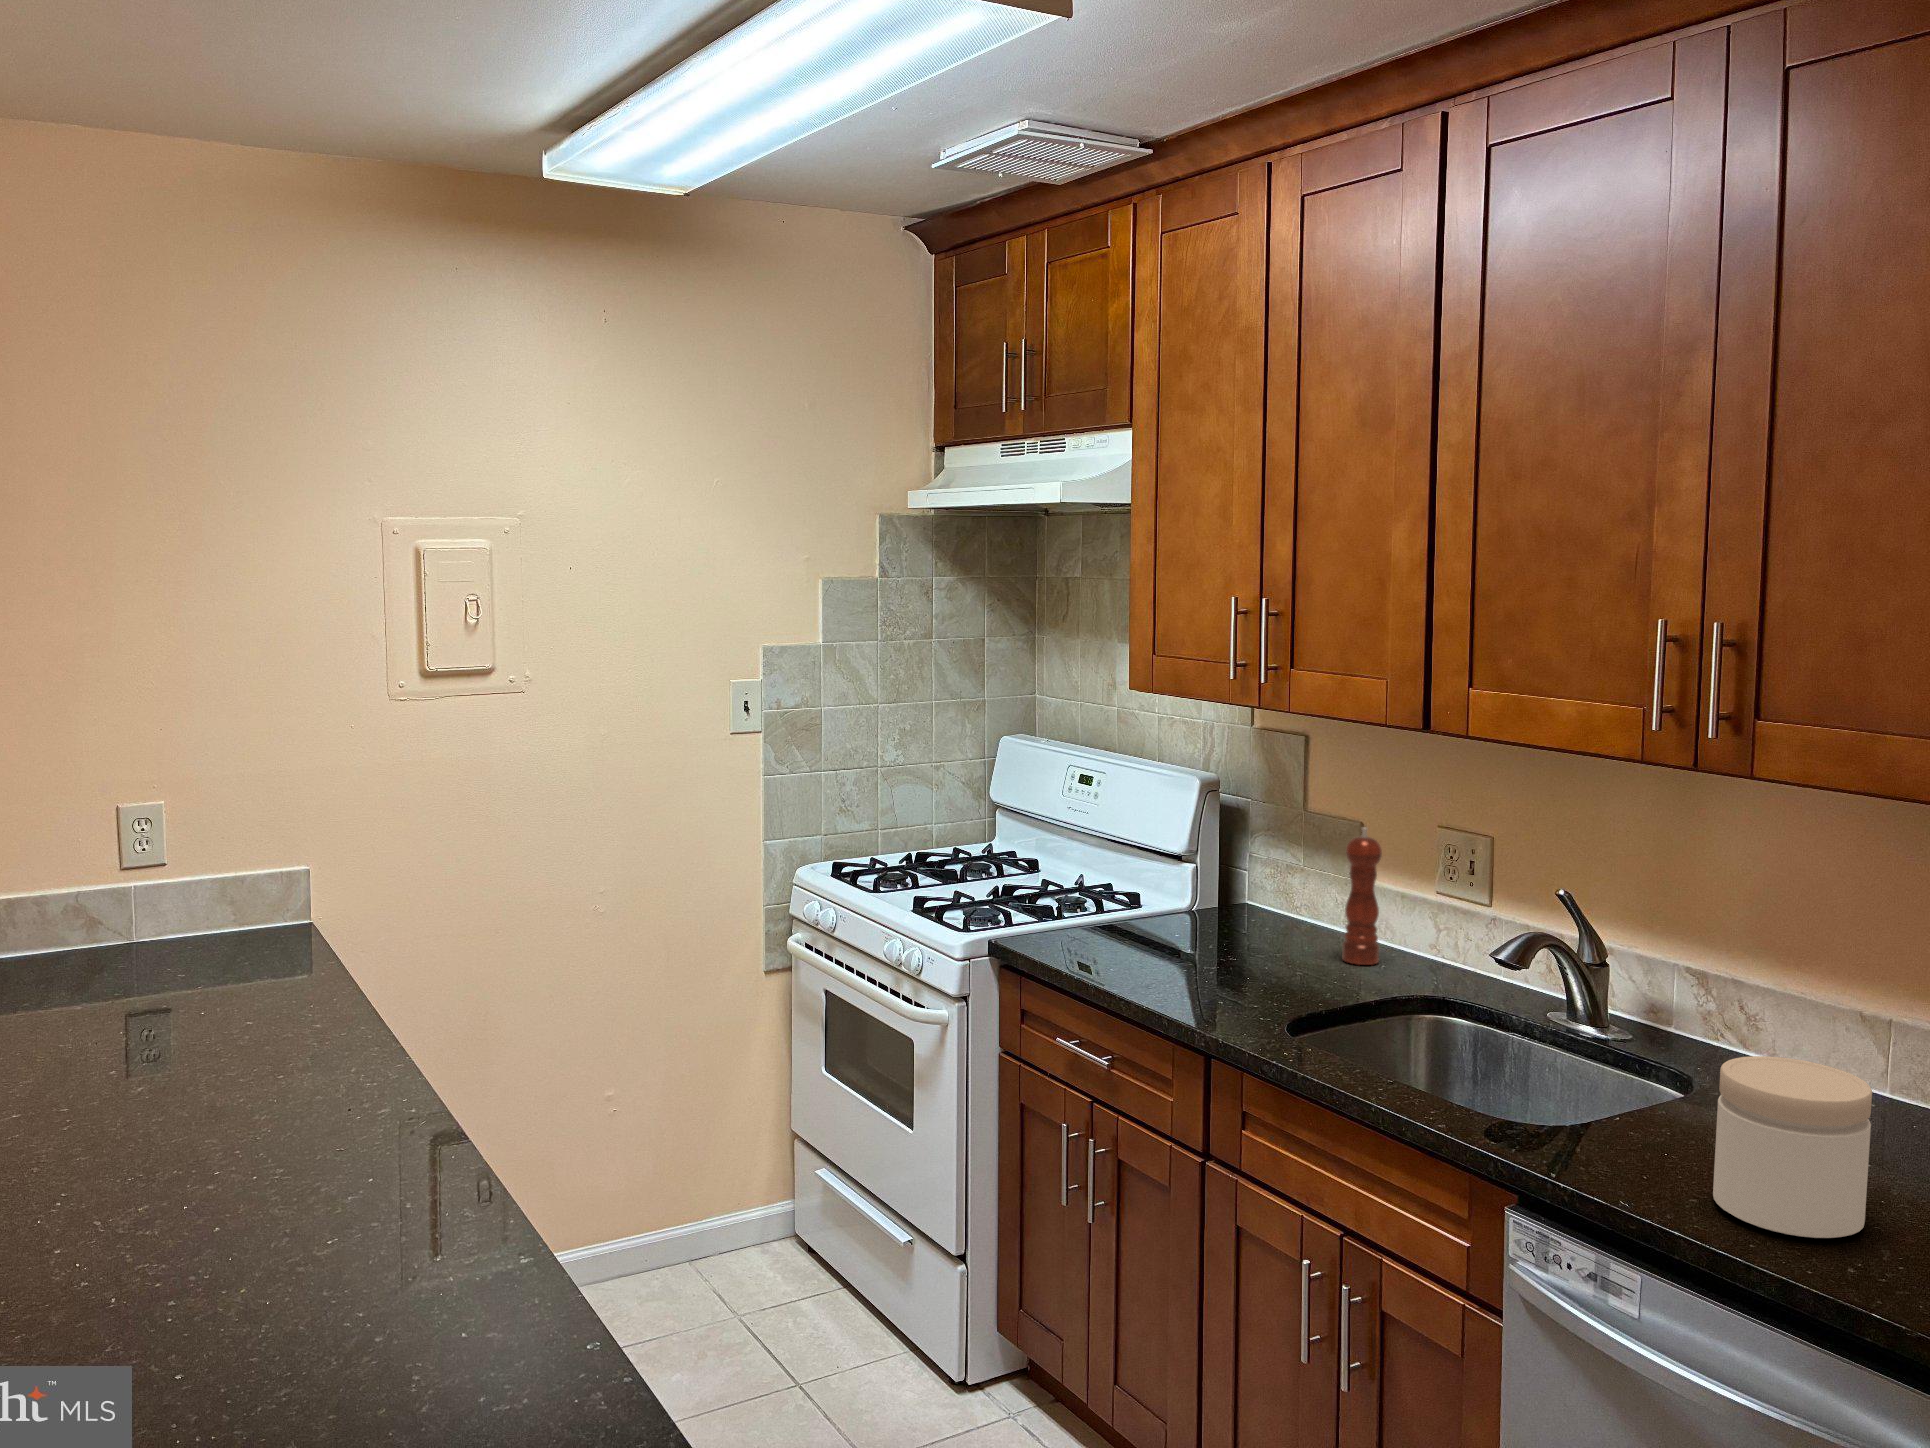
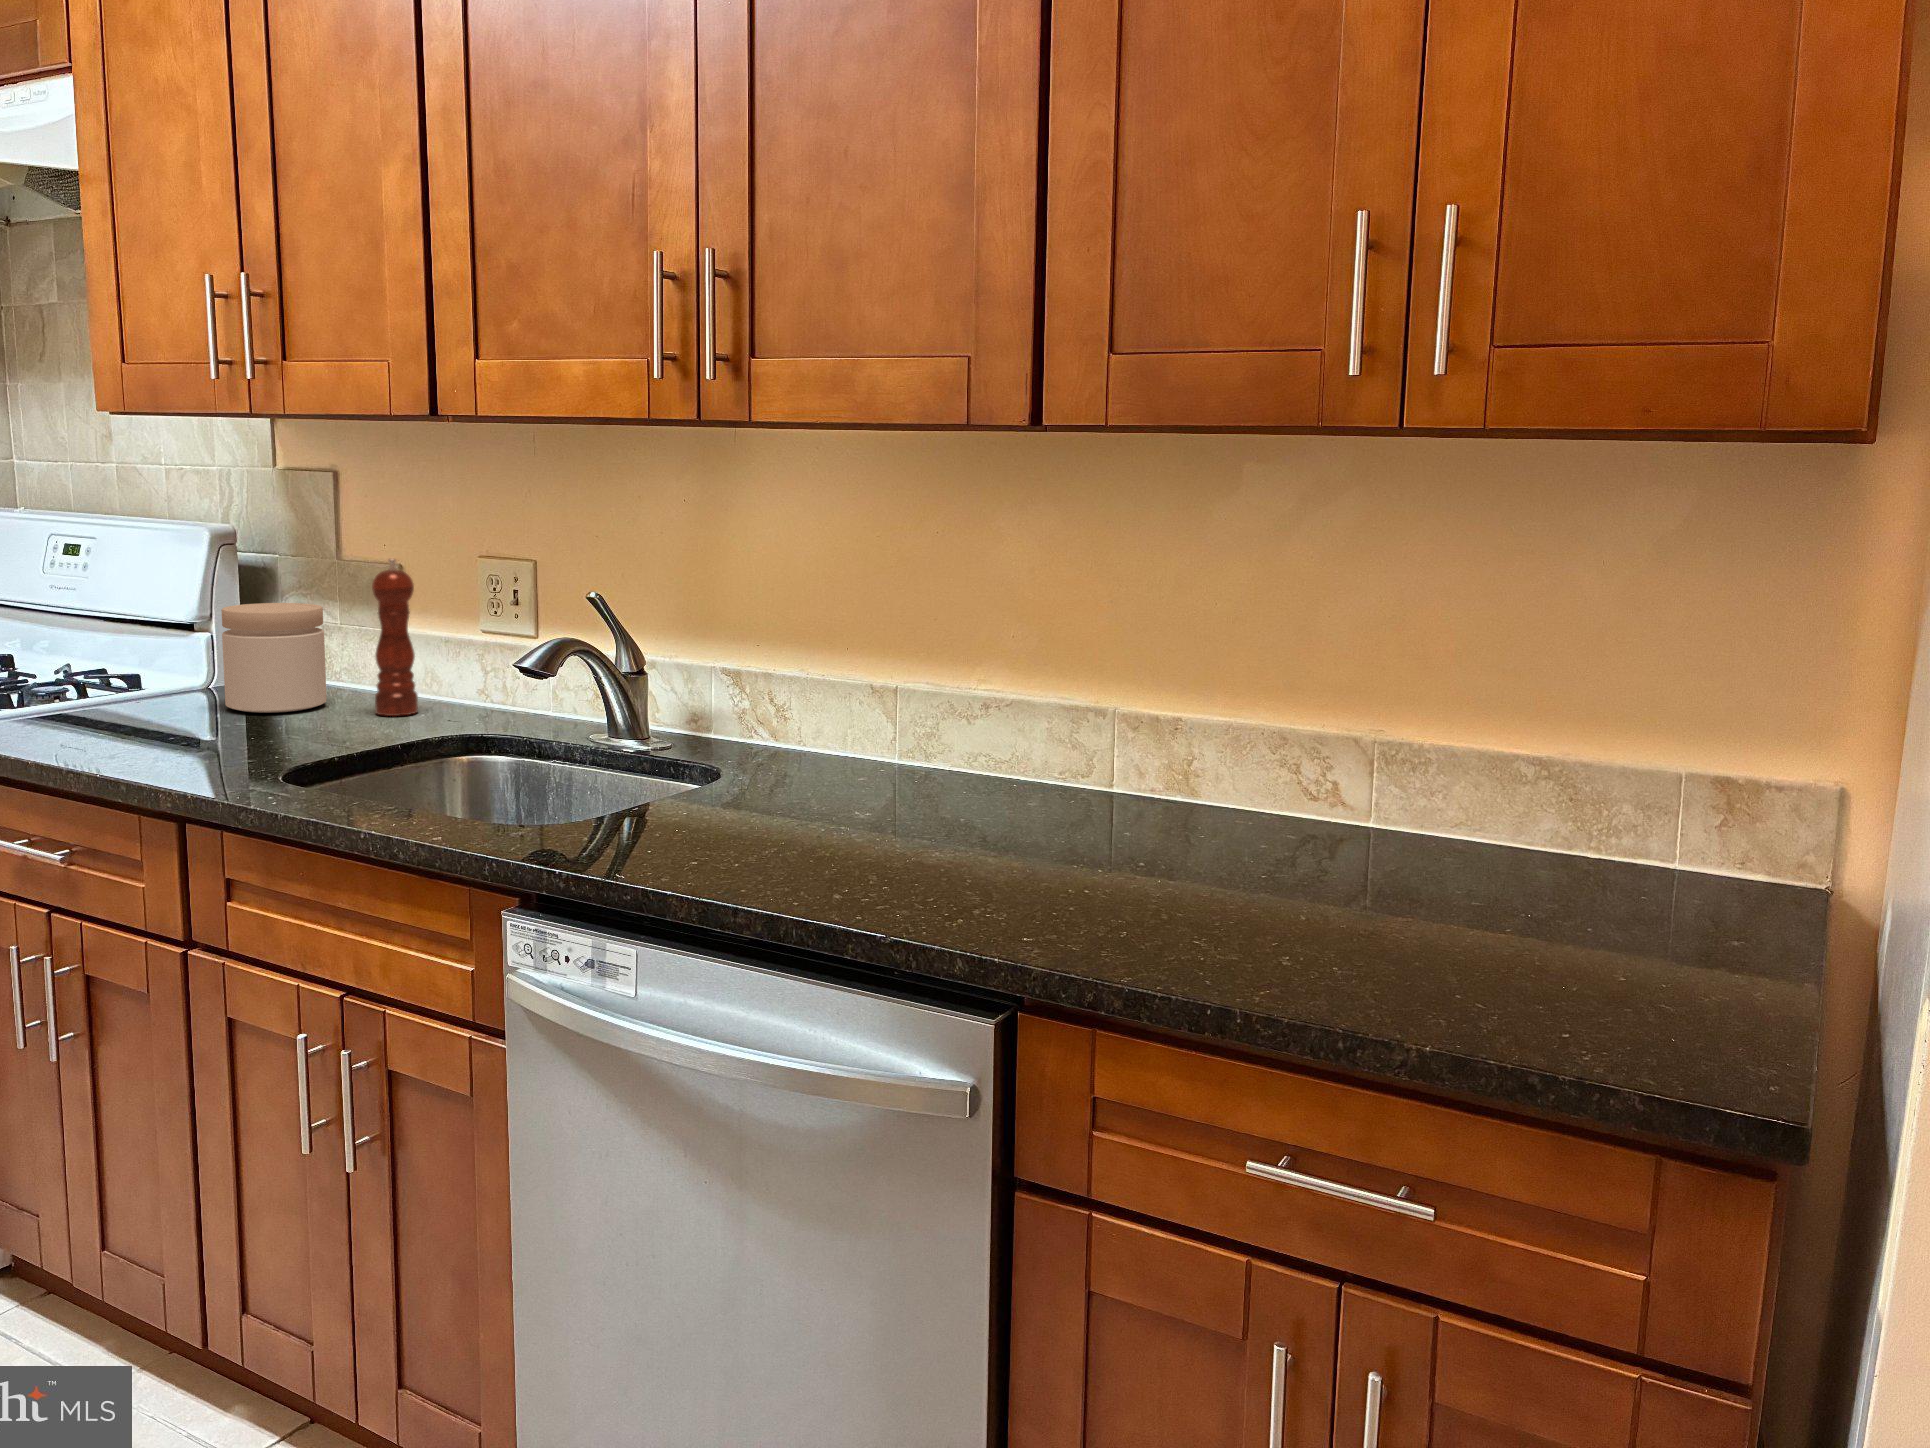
jar: present [1713,1056,1872,1238] -> present [221,603,327,713]

